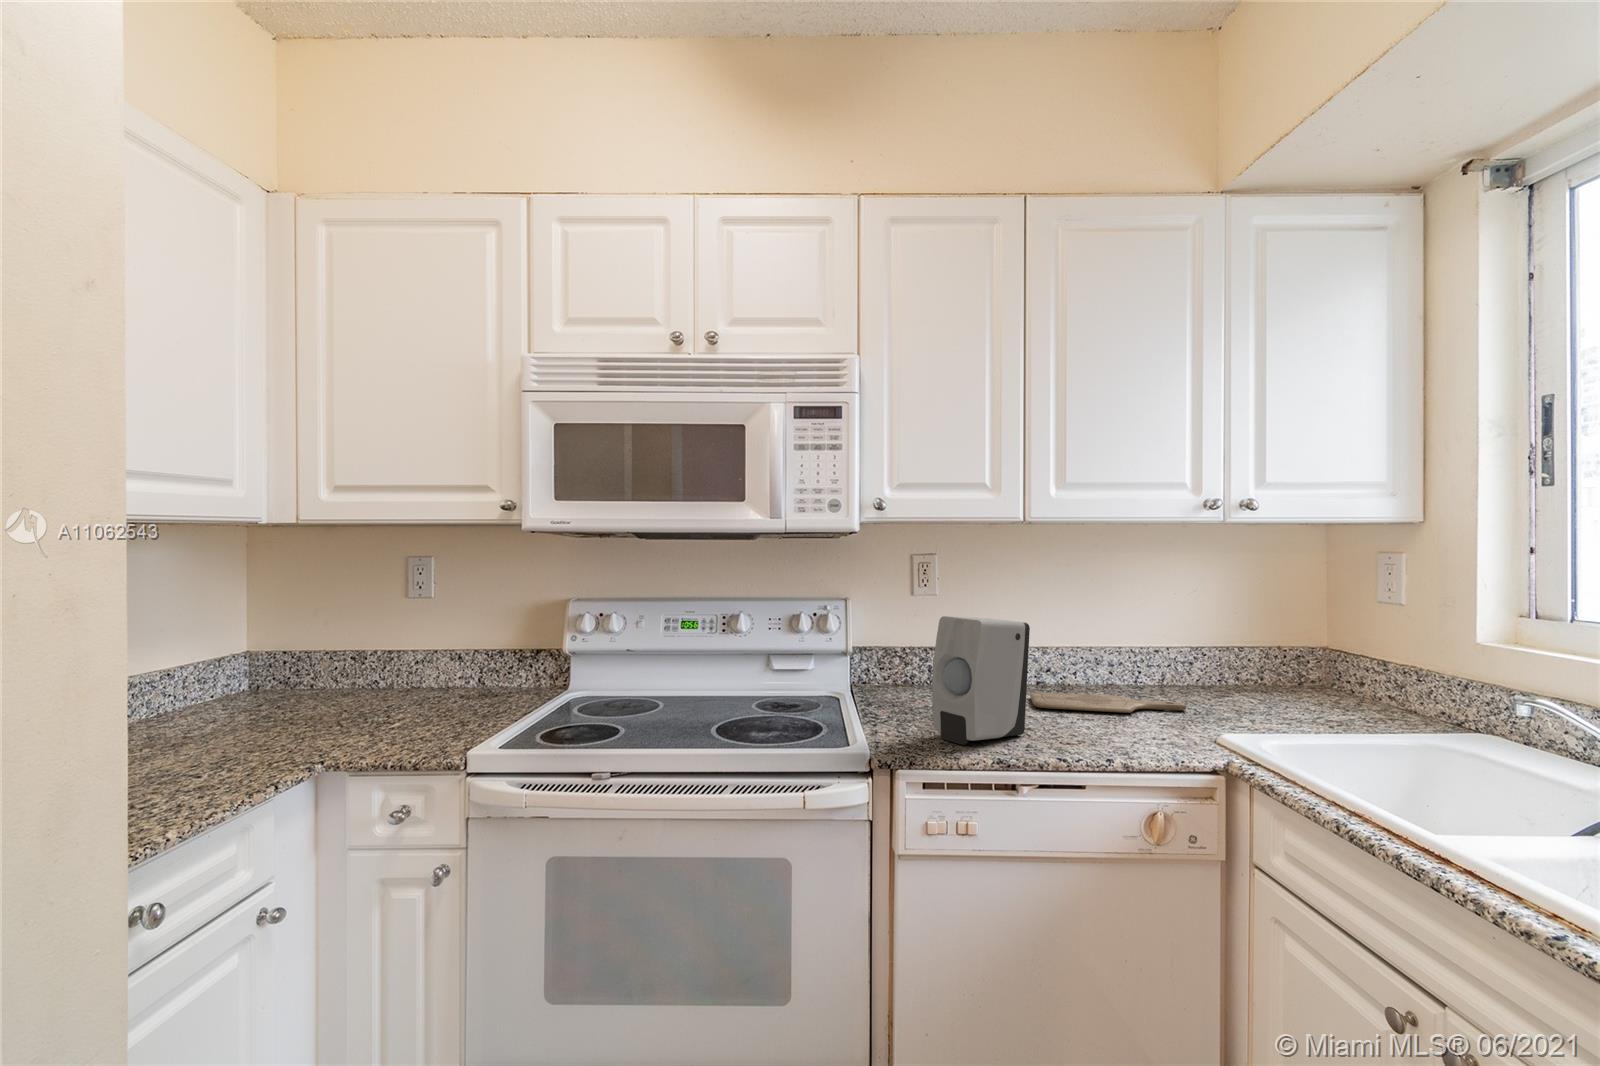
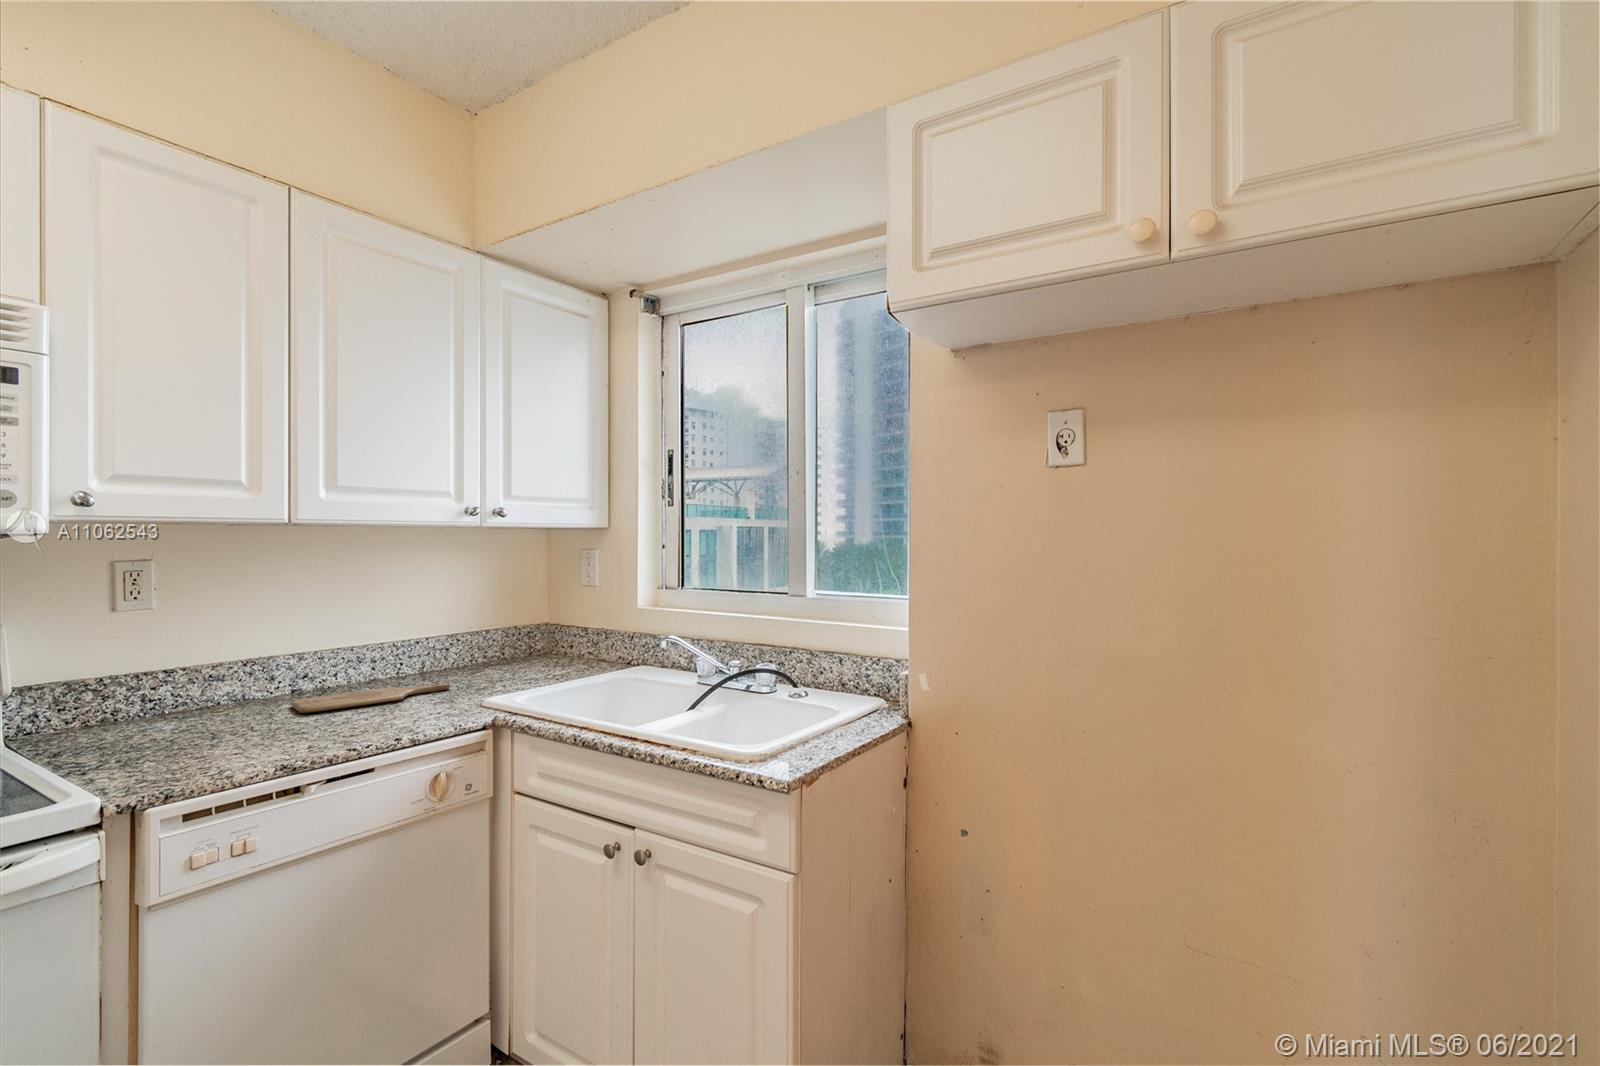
soap dispenser: present [932,616,1030,745] -> none [183,624,307,764]

